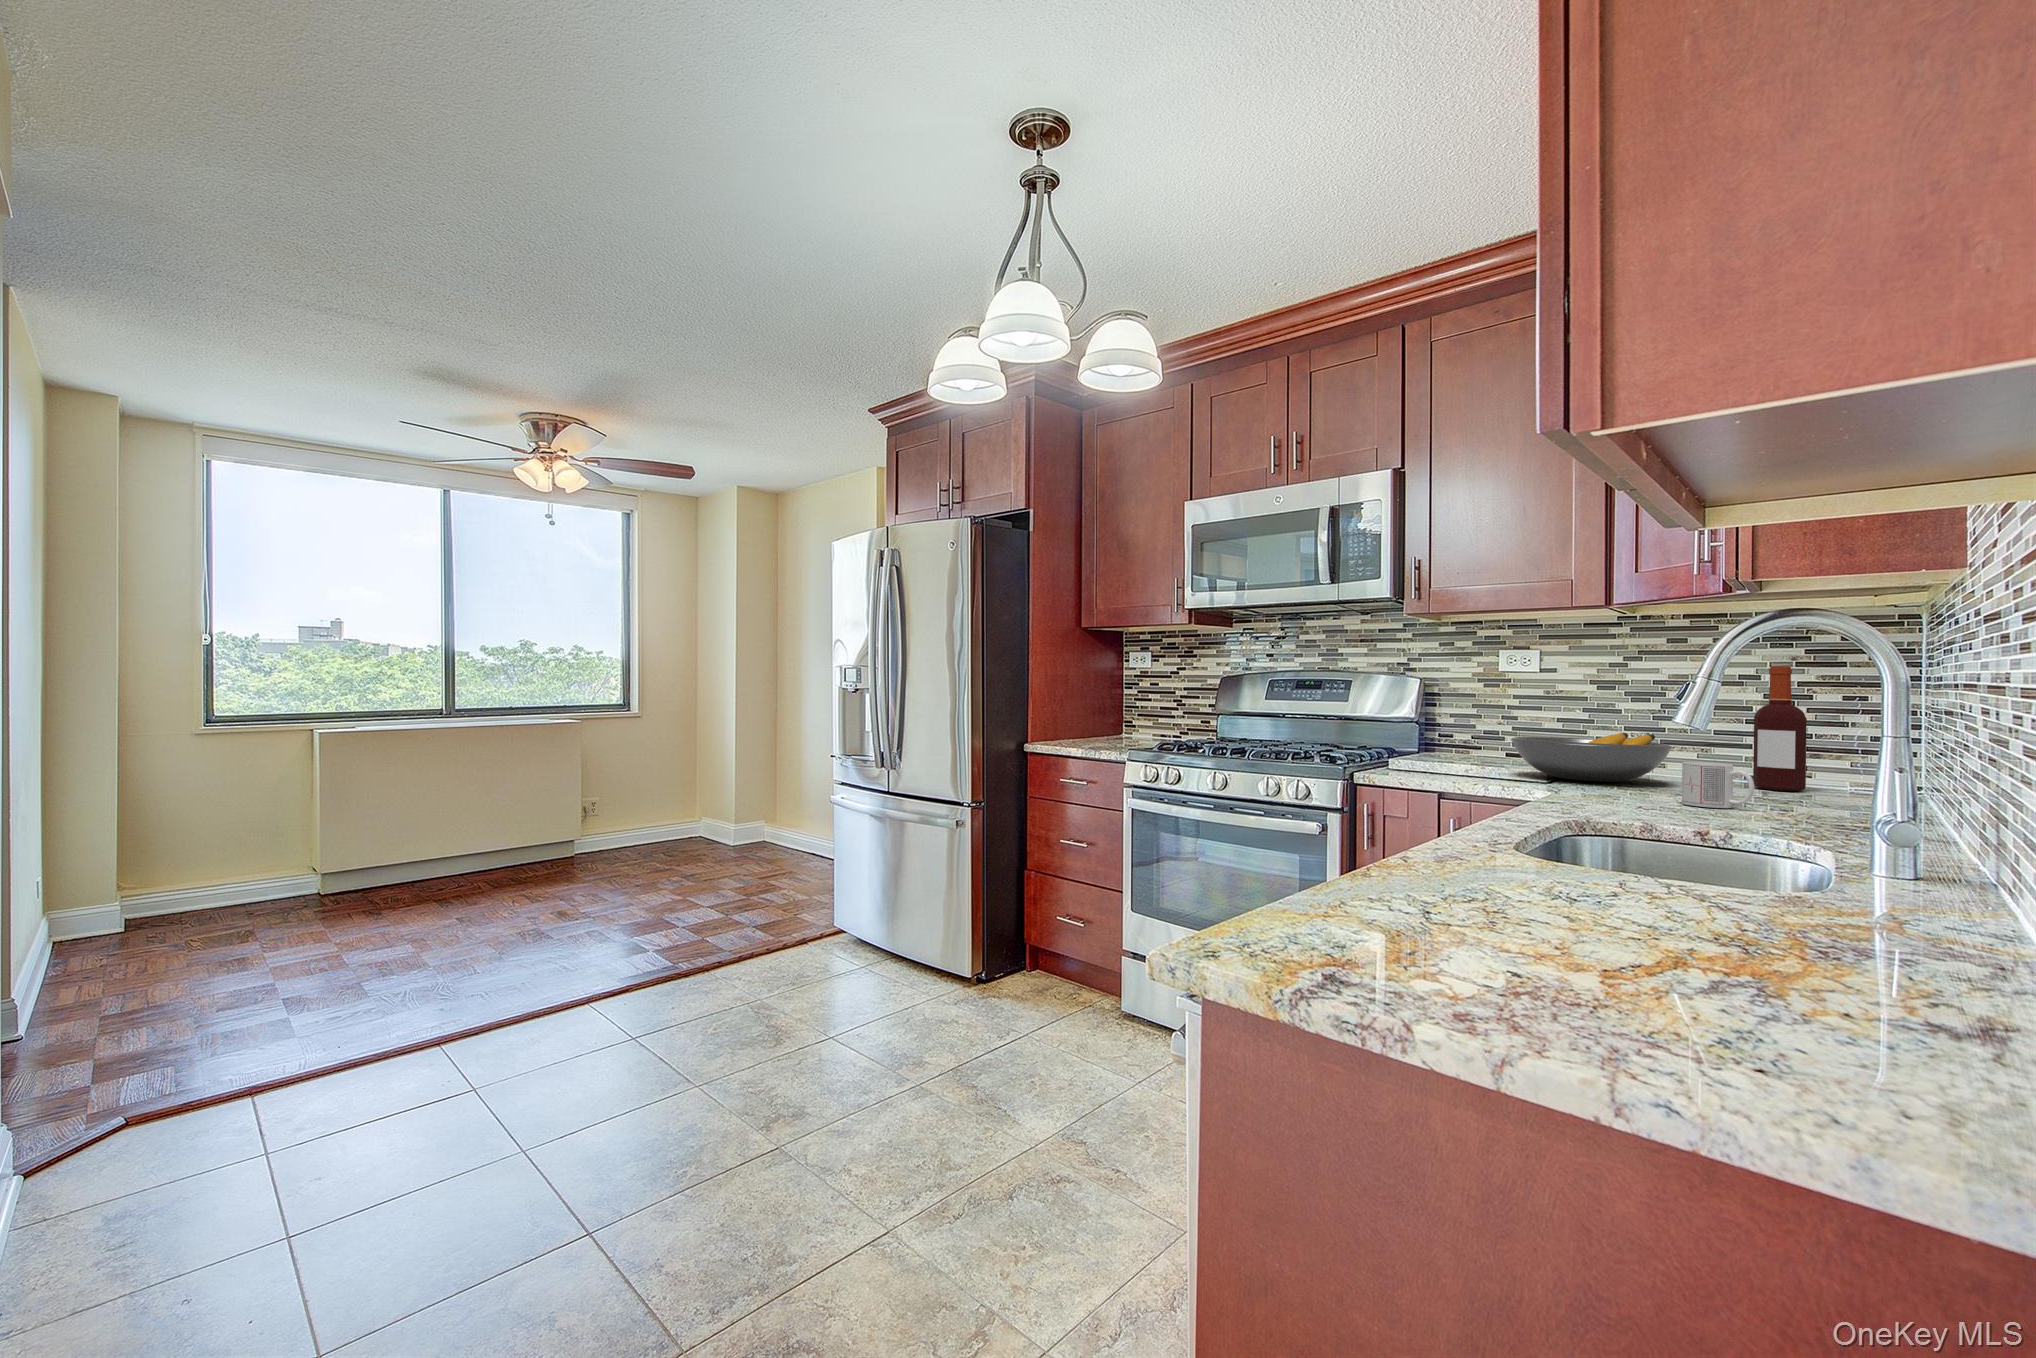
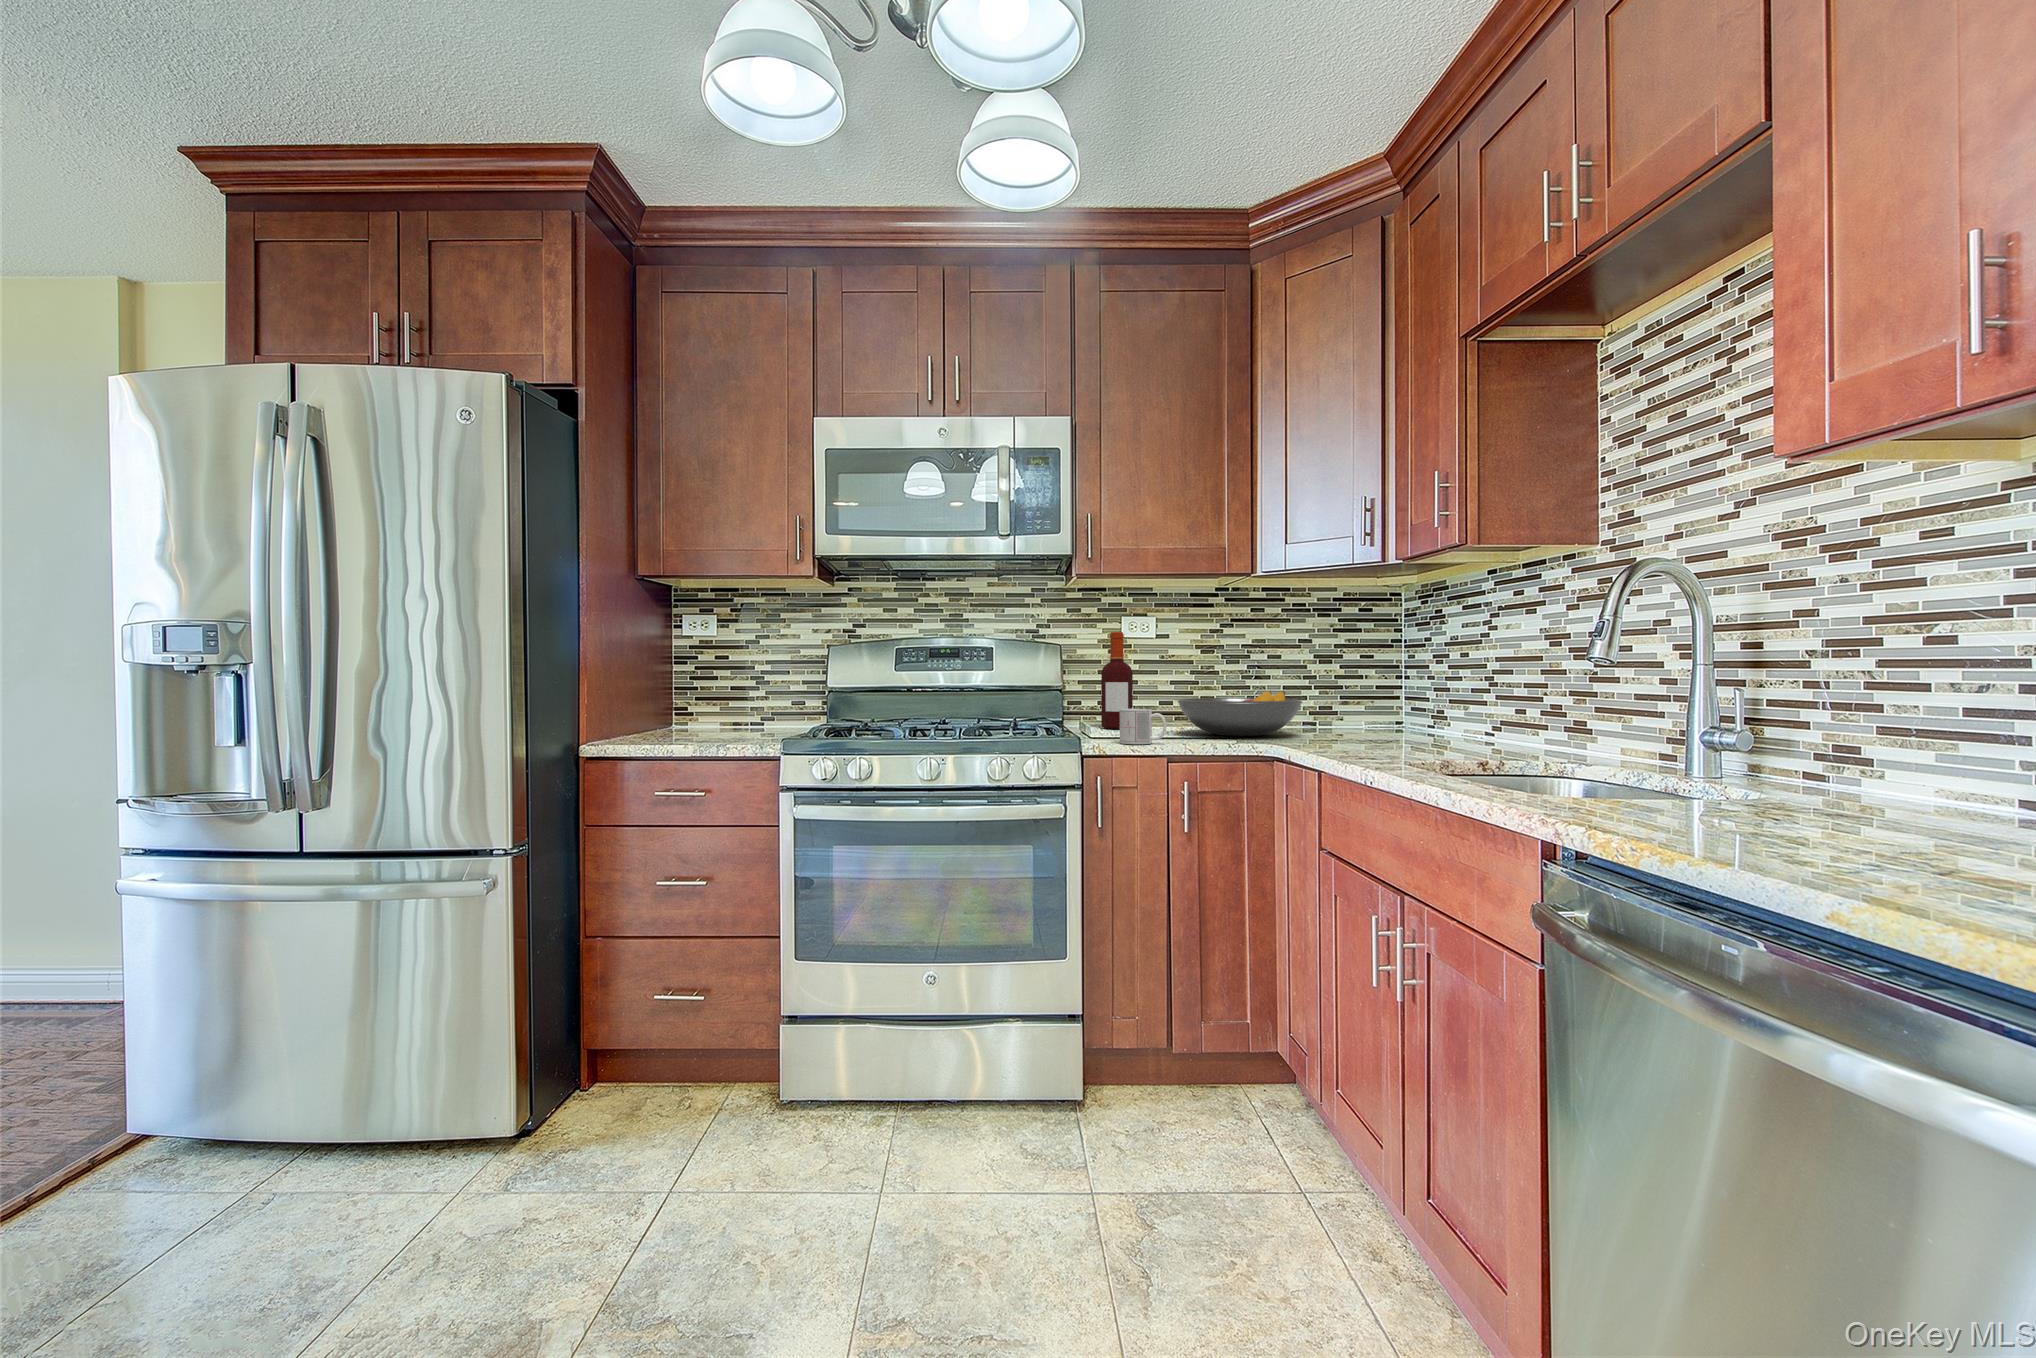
bottle: present [1753,666,1807,791] -> present [1101,632,1133,729]
mug: present [1682,762,1754,808] -> present [1120,709,1166,744]

